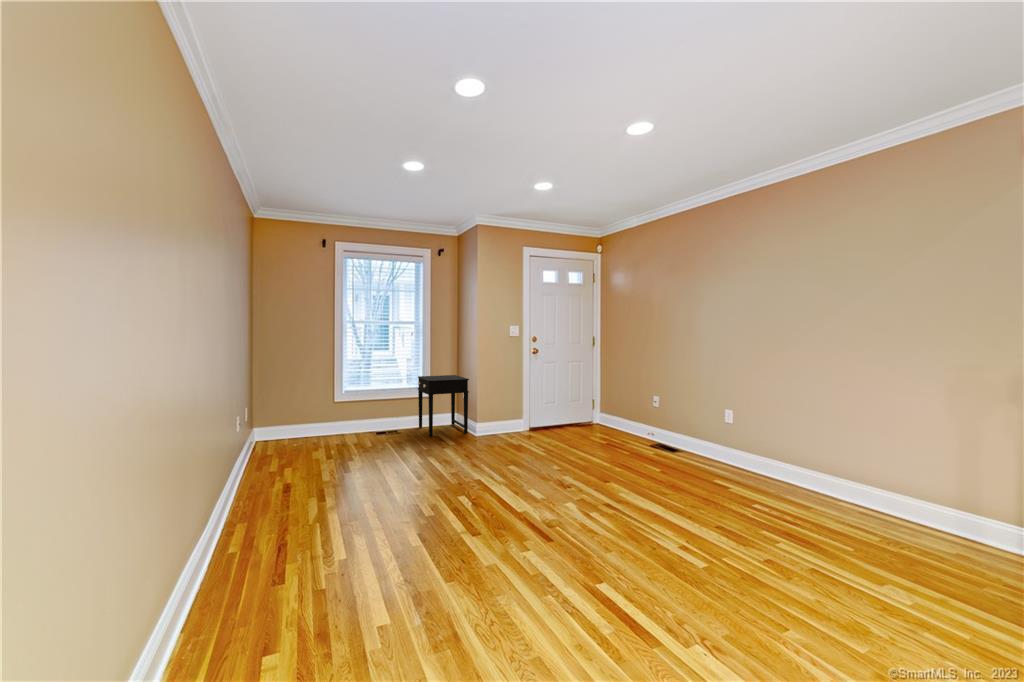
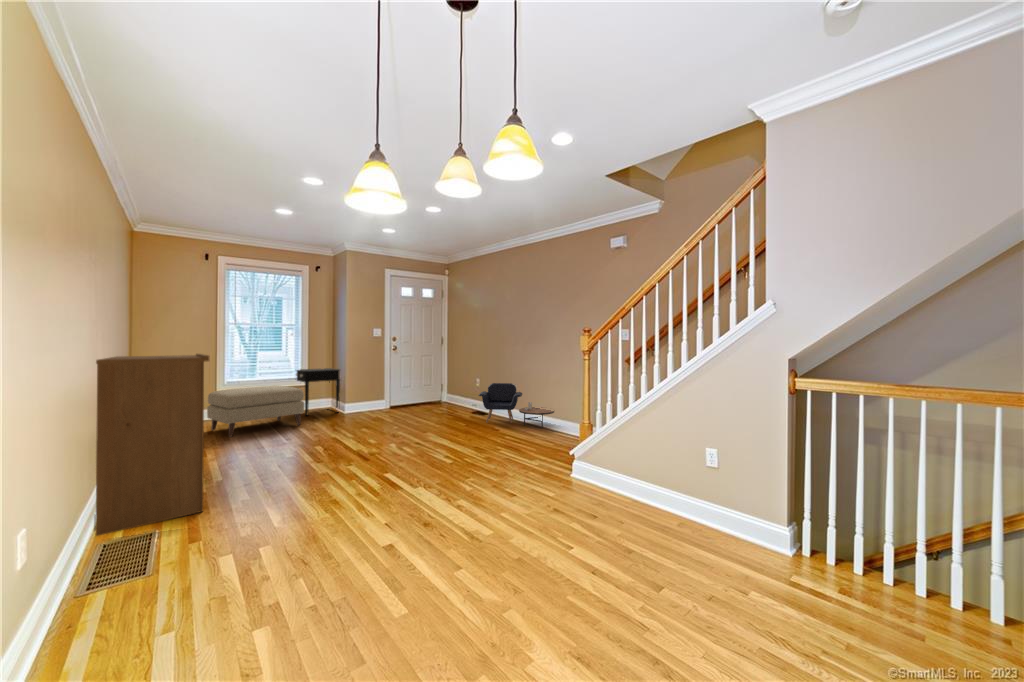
bookshelf: none [167,374,313,667] -> present [94,354,209,536]
ottoman: none [325,400,429,466] -> present [207,386,304,437]
armchair: none [663,411,797,494] -> present [479,383,554,428]

